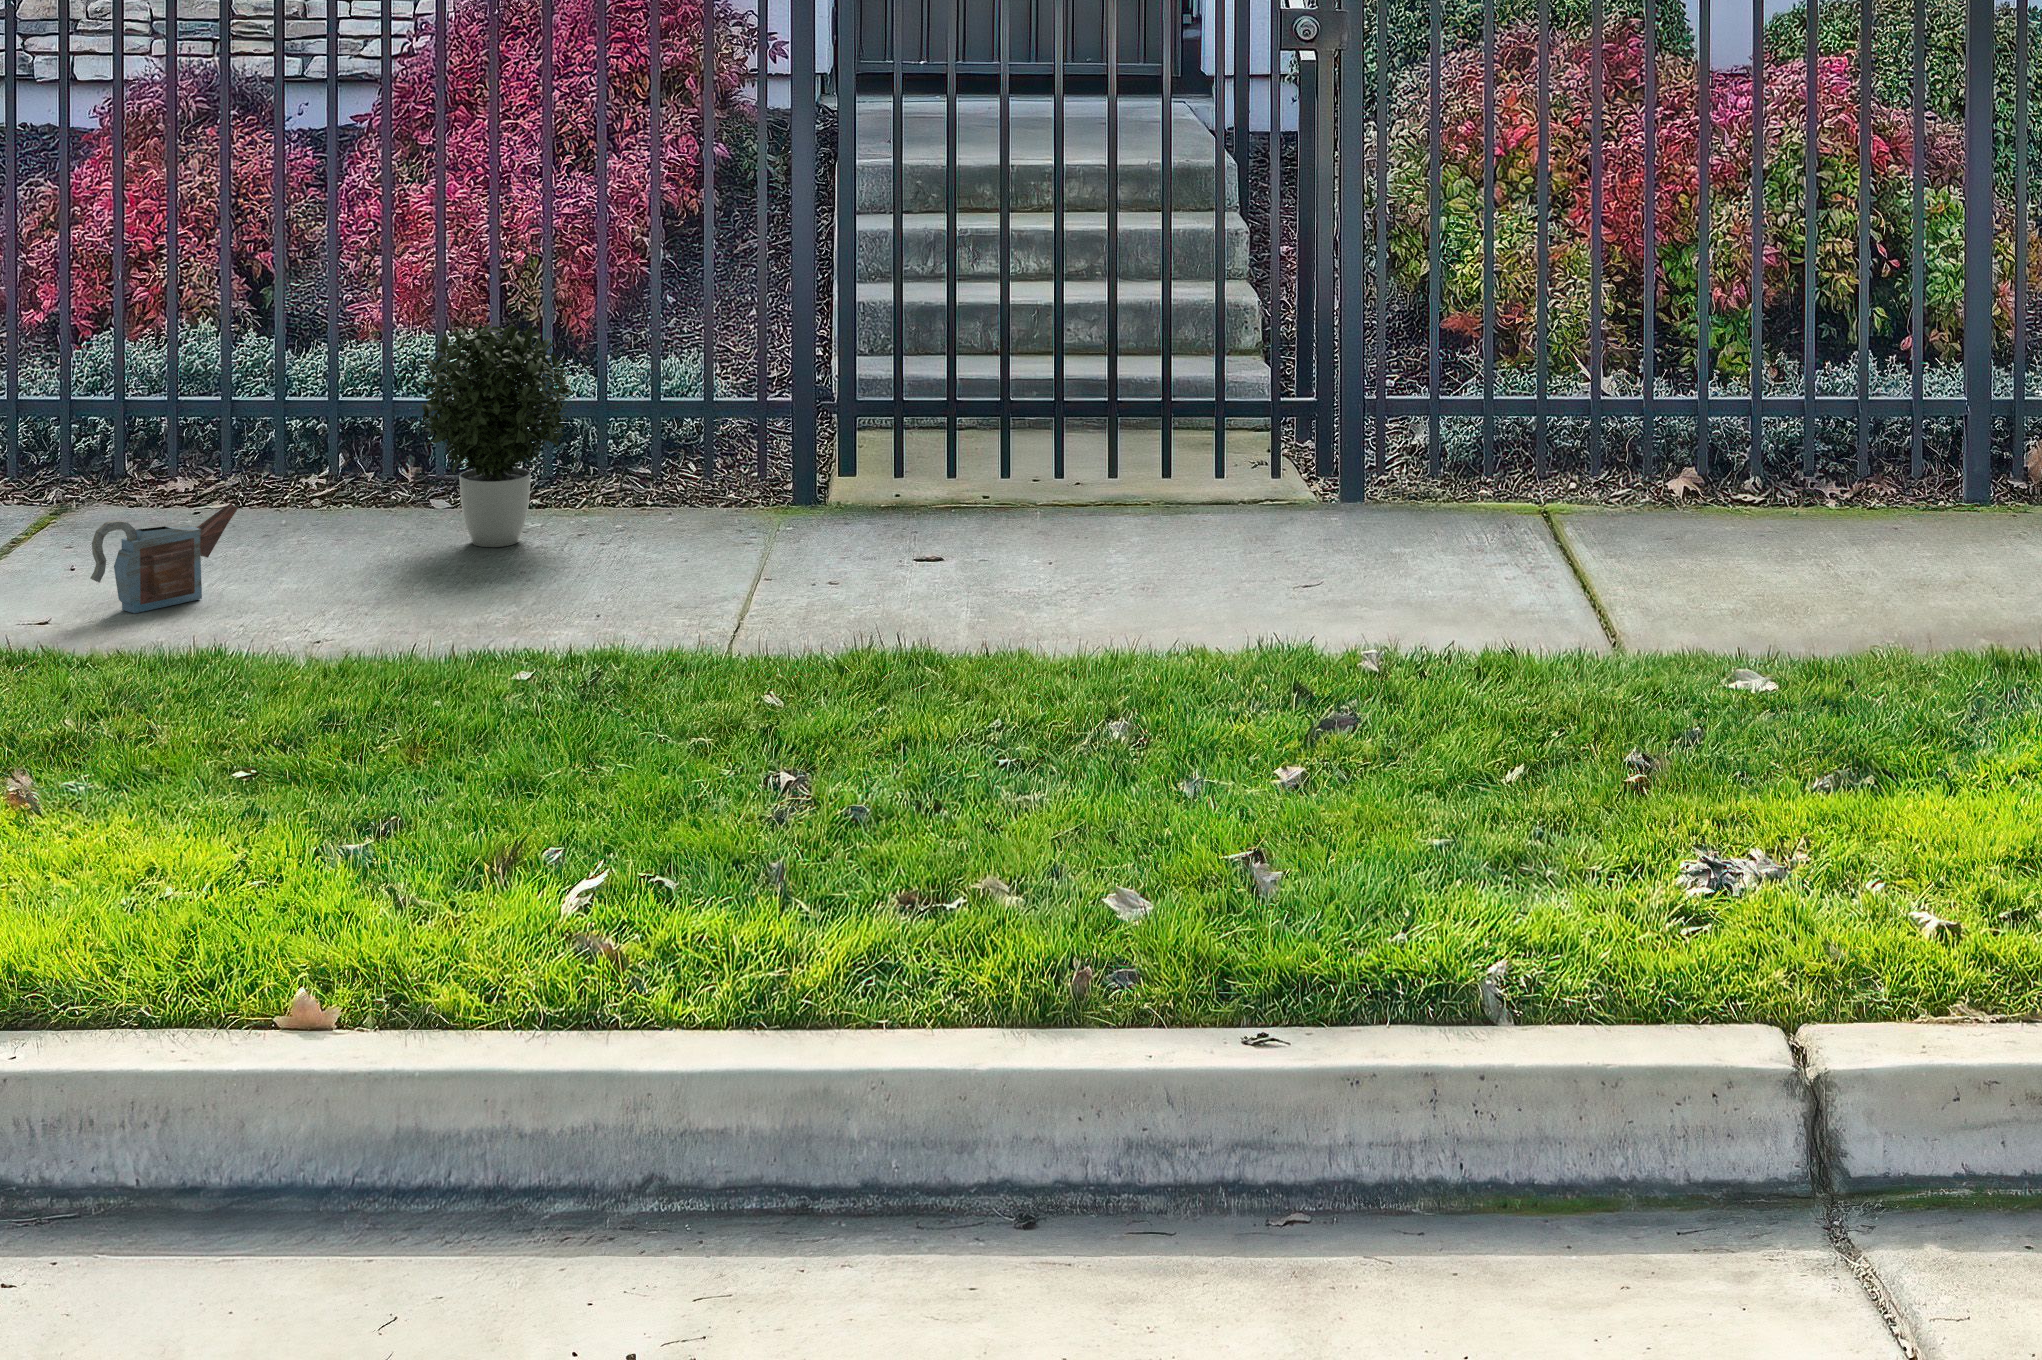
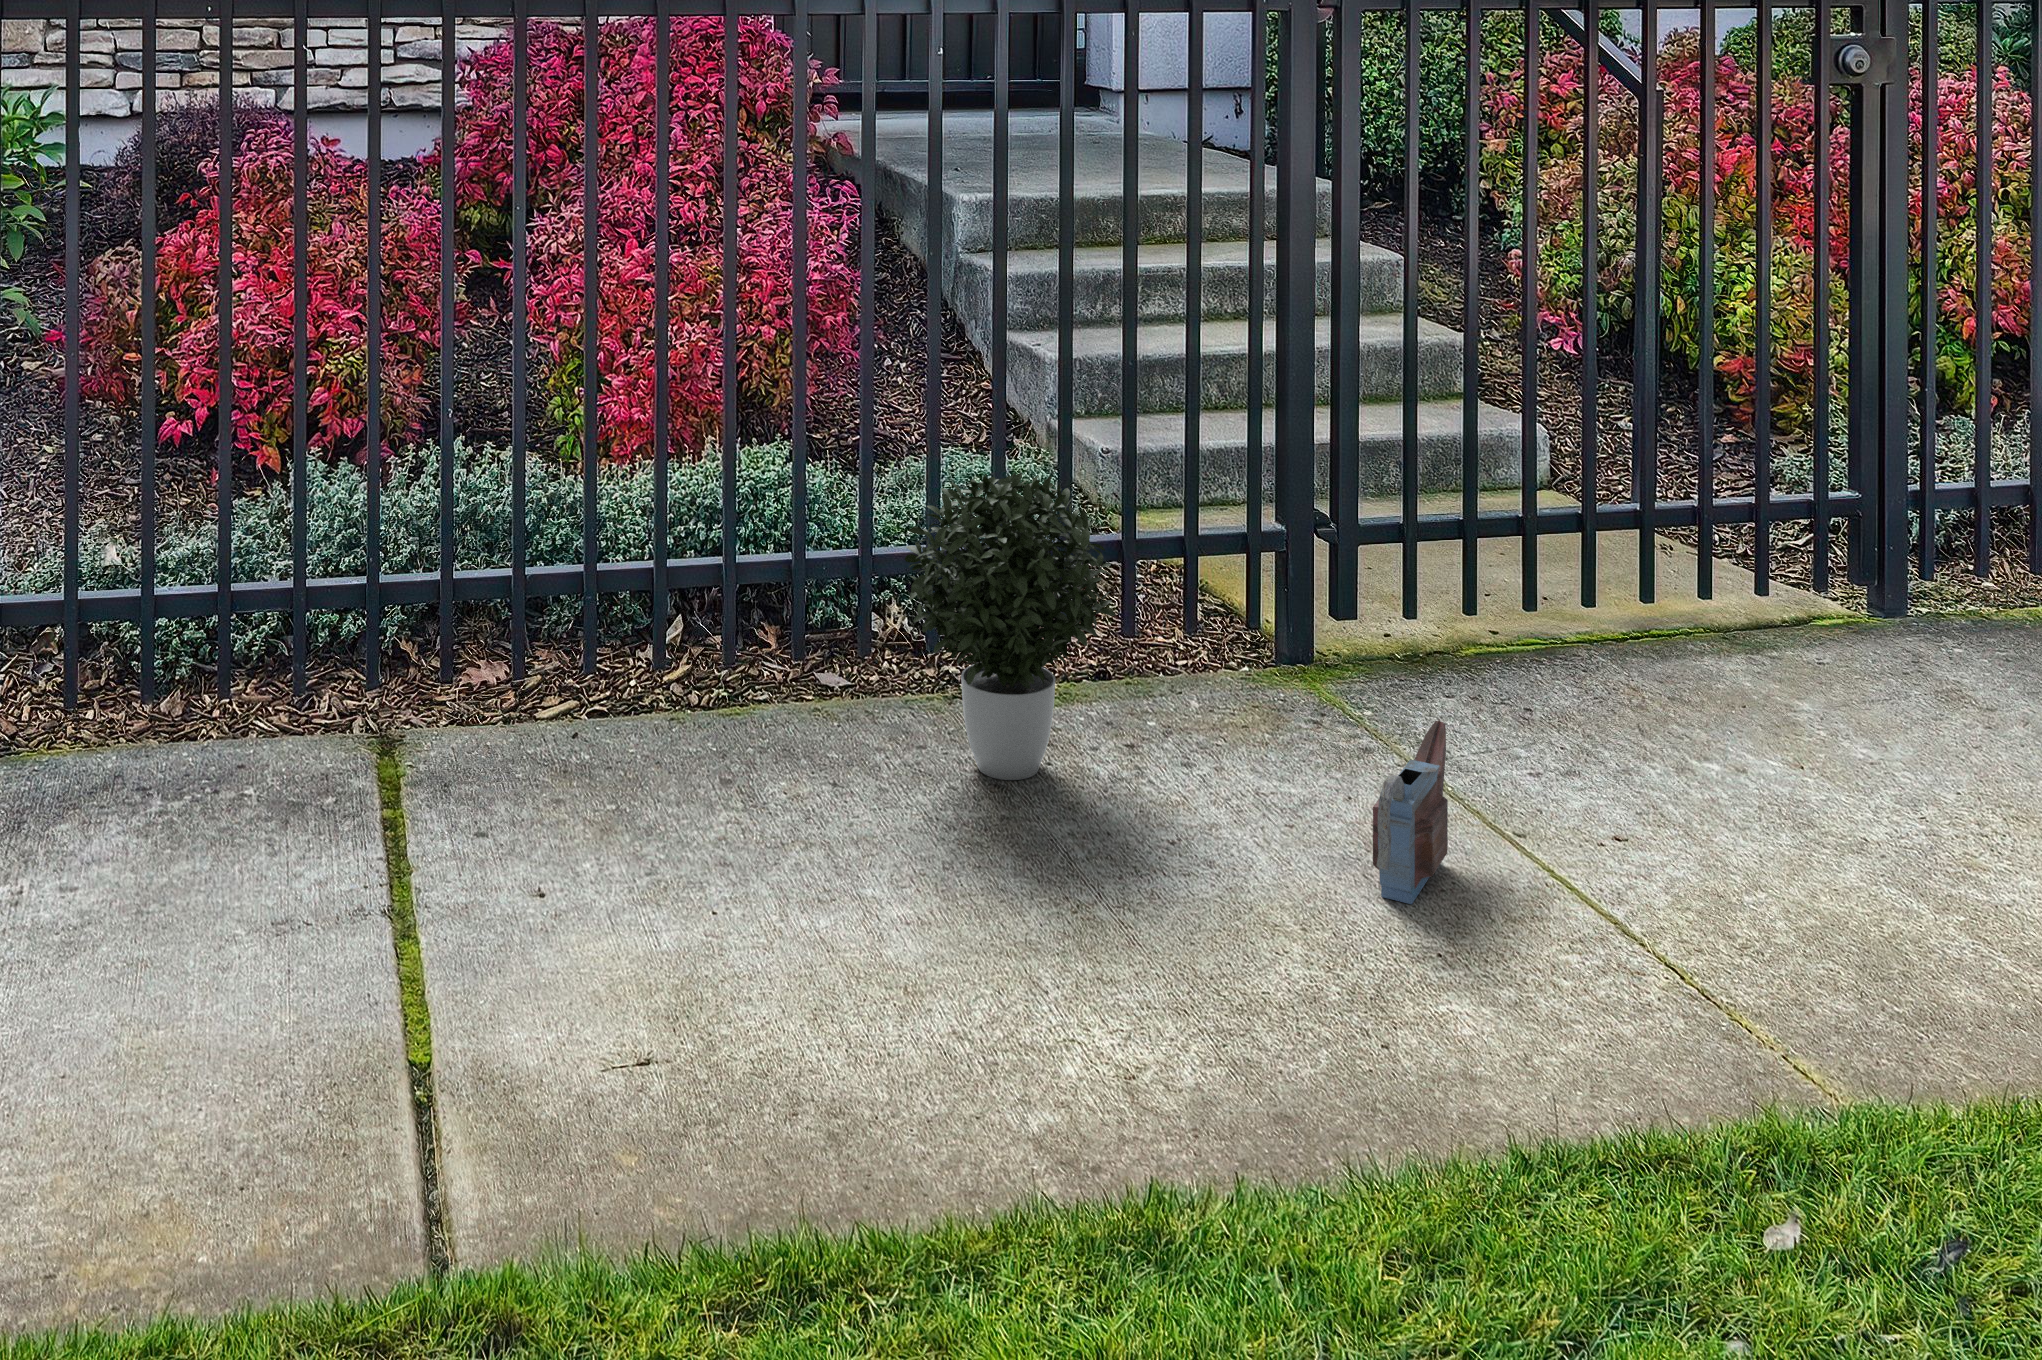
watering can: present [90,503,238,613] -> present [1373,719,1448,904]

